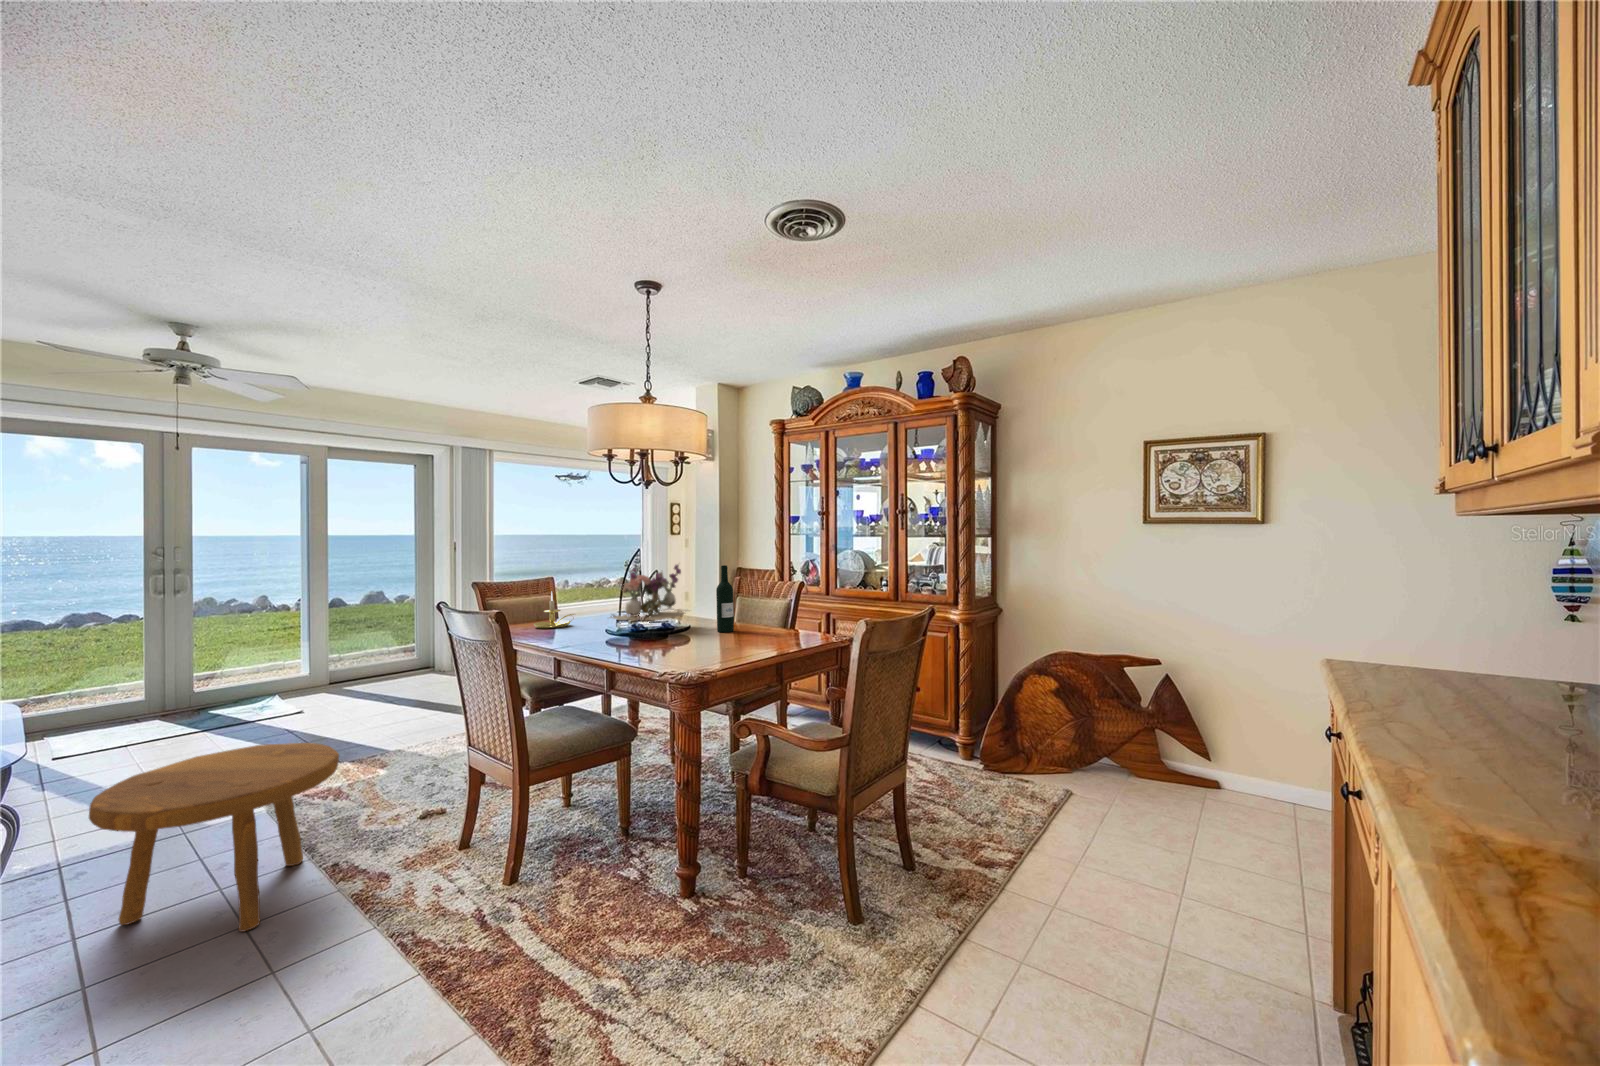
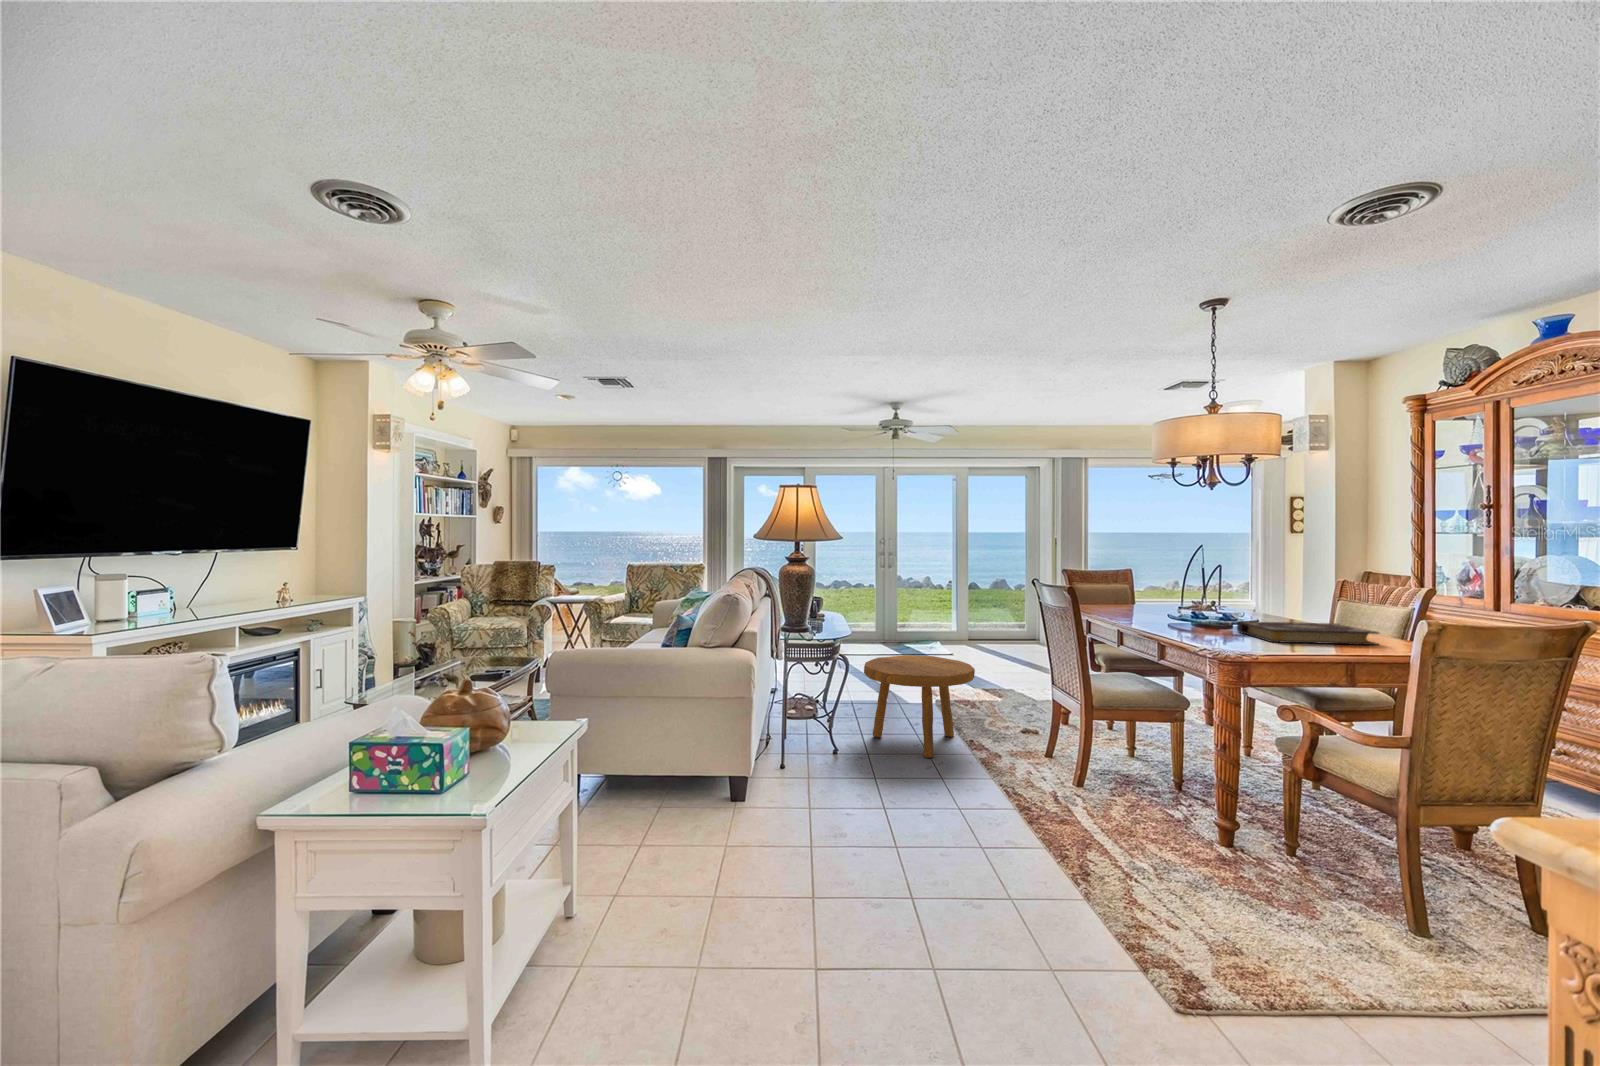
flower arrangement: present [610,565,684,629] -> none [1176,557,1271,619]
wine bottle: present [716,565,734,632] -> none [1295,562,1316,630]
candle holder: present [534,592,574,628] -> none [1114,577,1154,608]
book: none [677,623,793,654] -> present [1237,621,1379,645]

